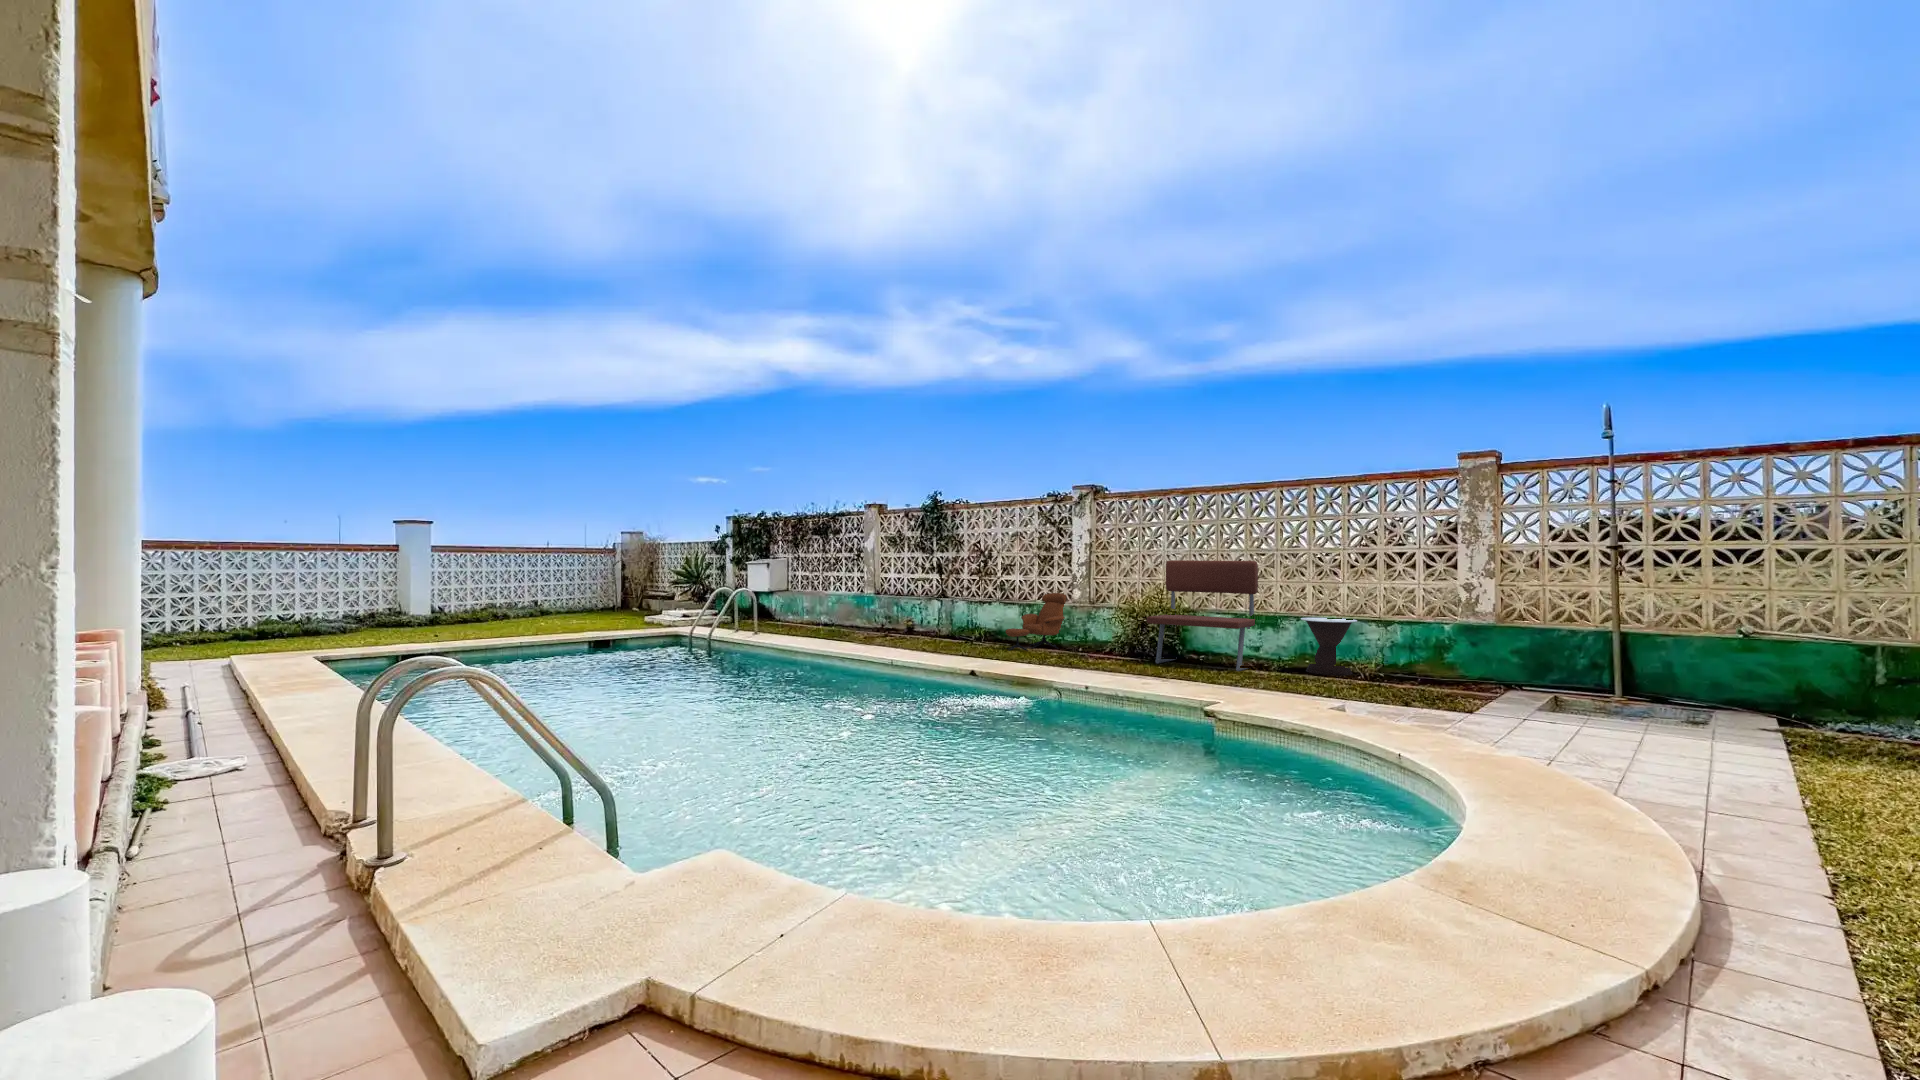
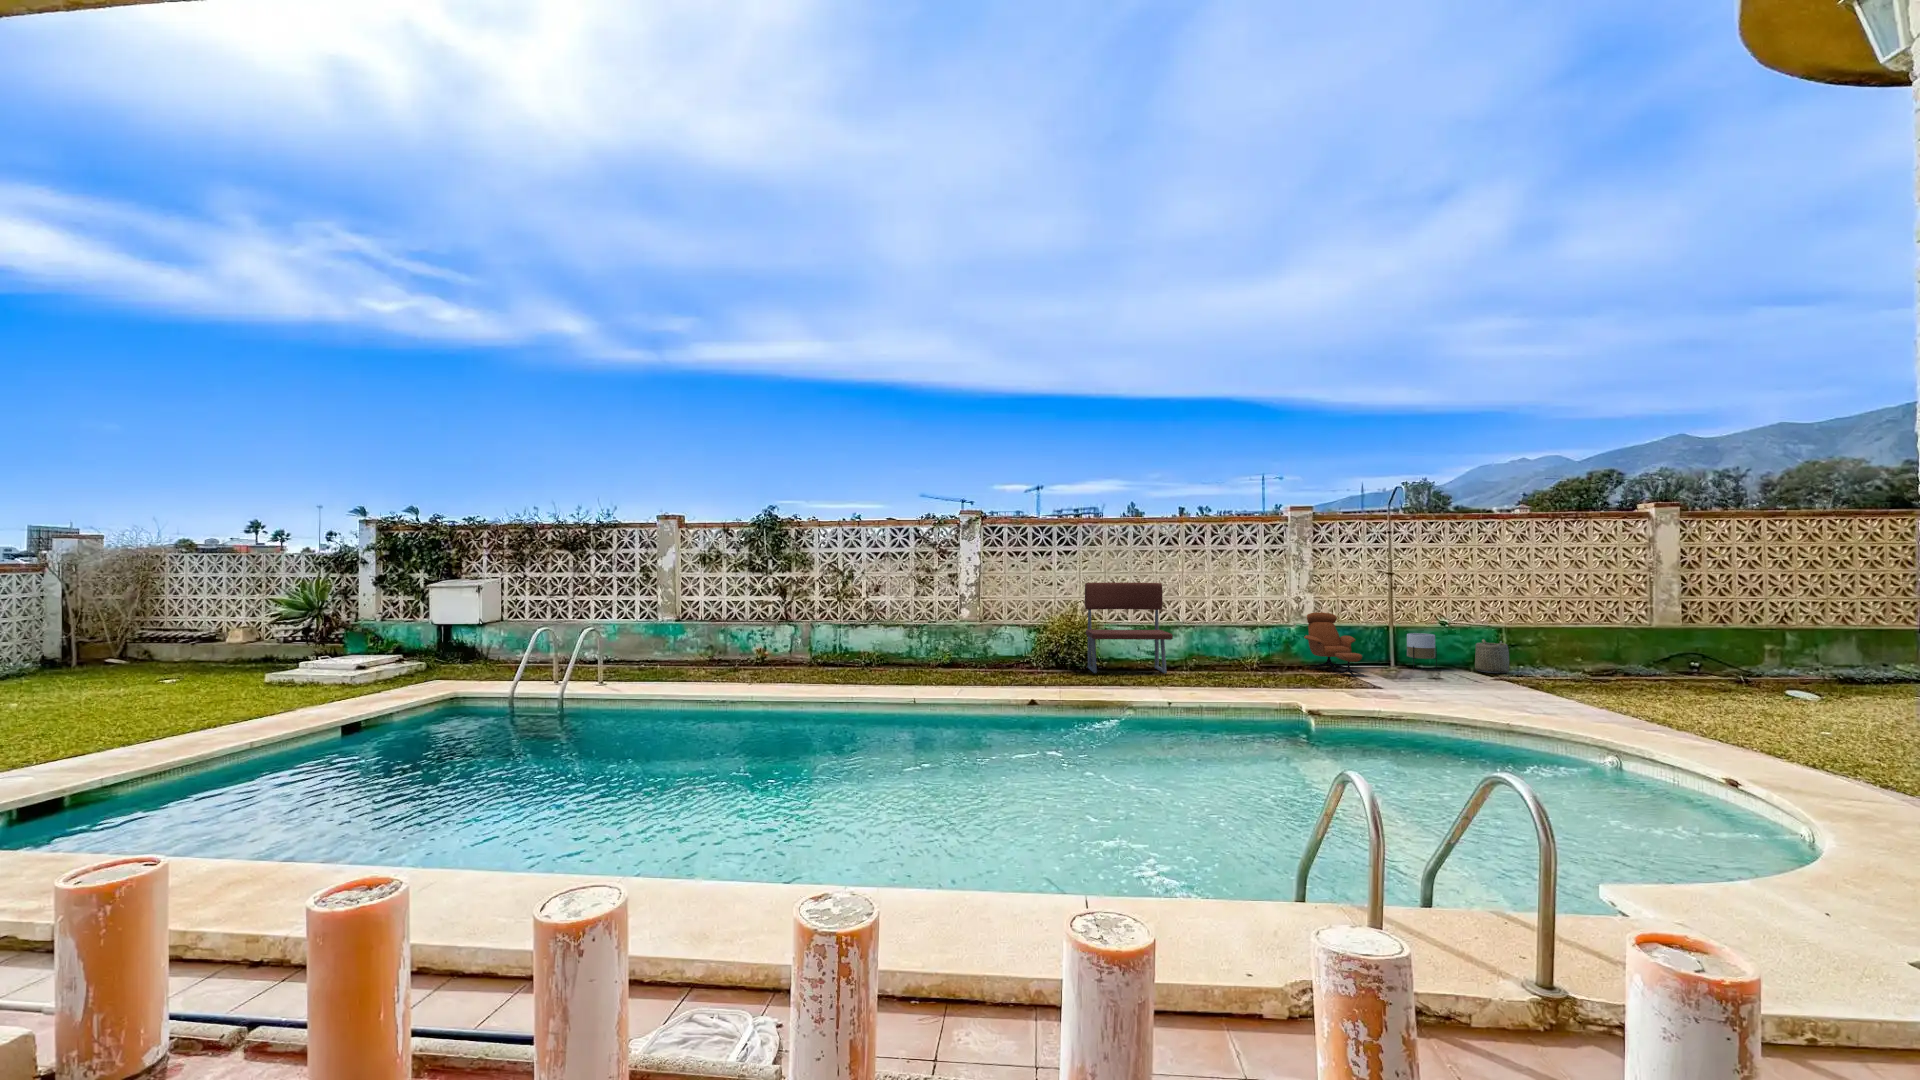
lounge chair: present [1006,593,1066,651] -> present [1304,613,1363,677]
side table: present [1301,618,1357,675] -> none [1204,626,1245,670]
planter: none [1642,644,1697,708] -> present [1407,633,1437,670]
basket: none [1777,661,1853,725] -> present [1475,639,1509,673]

